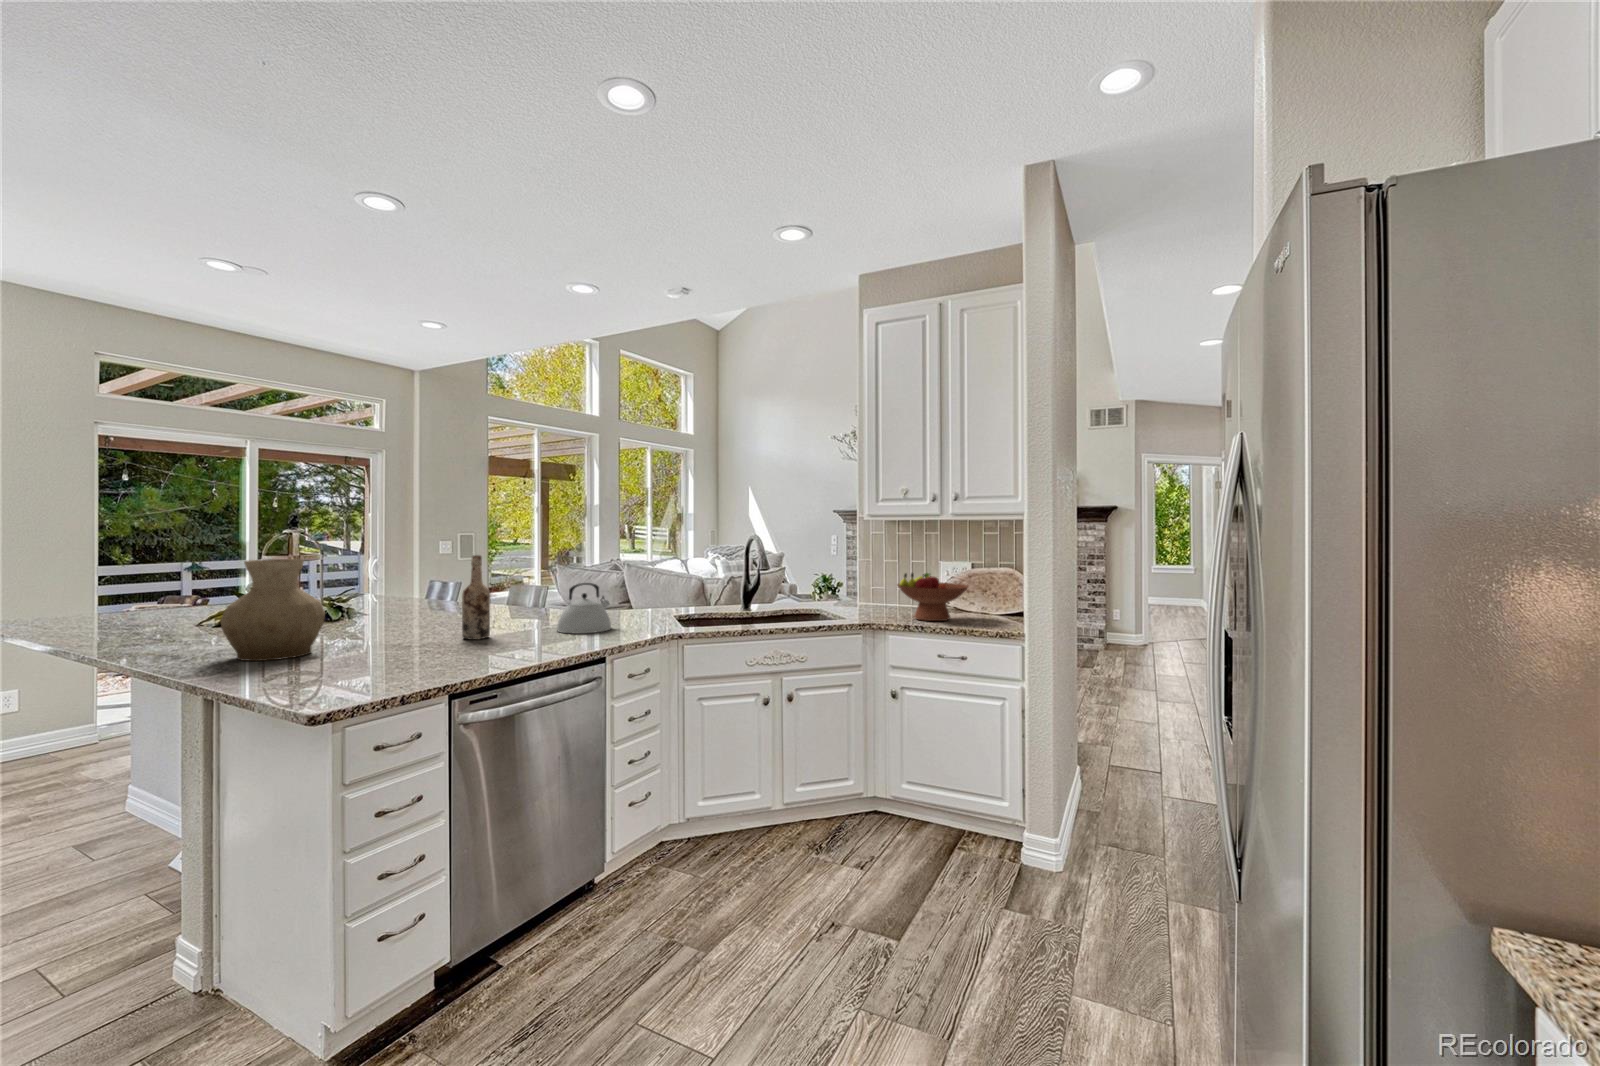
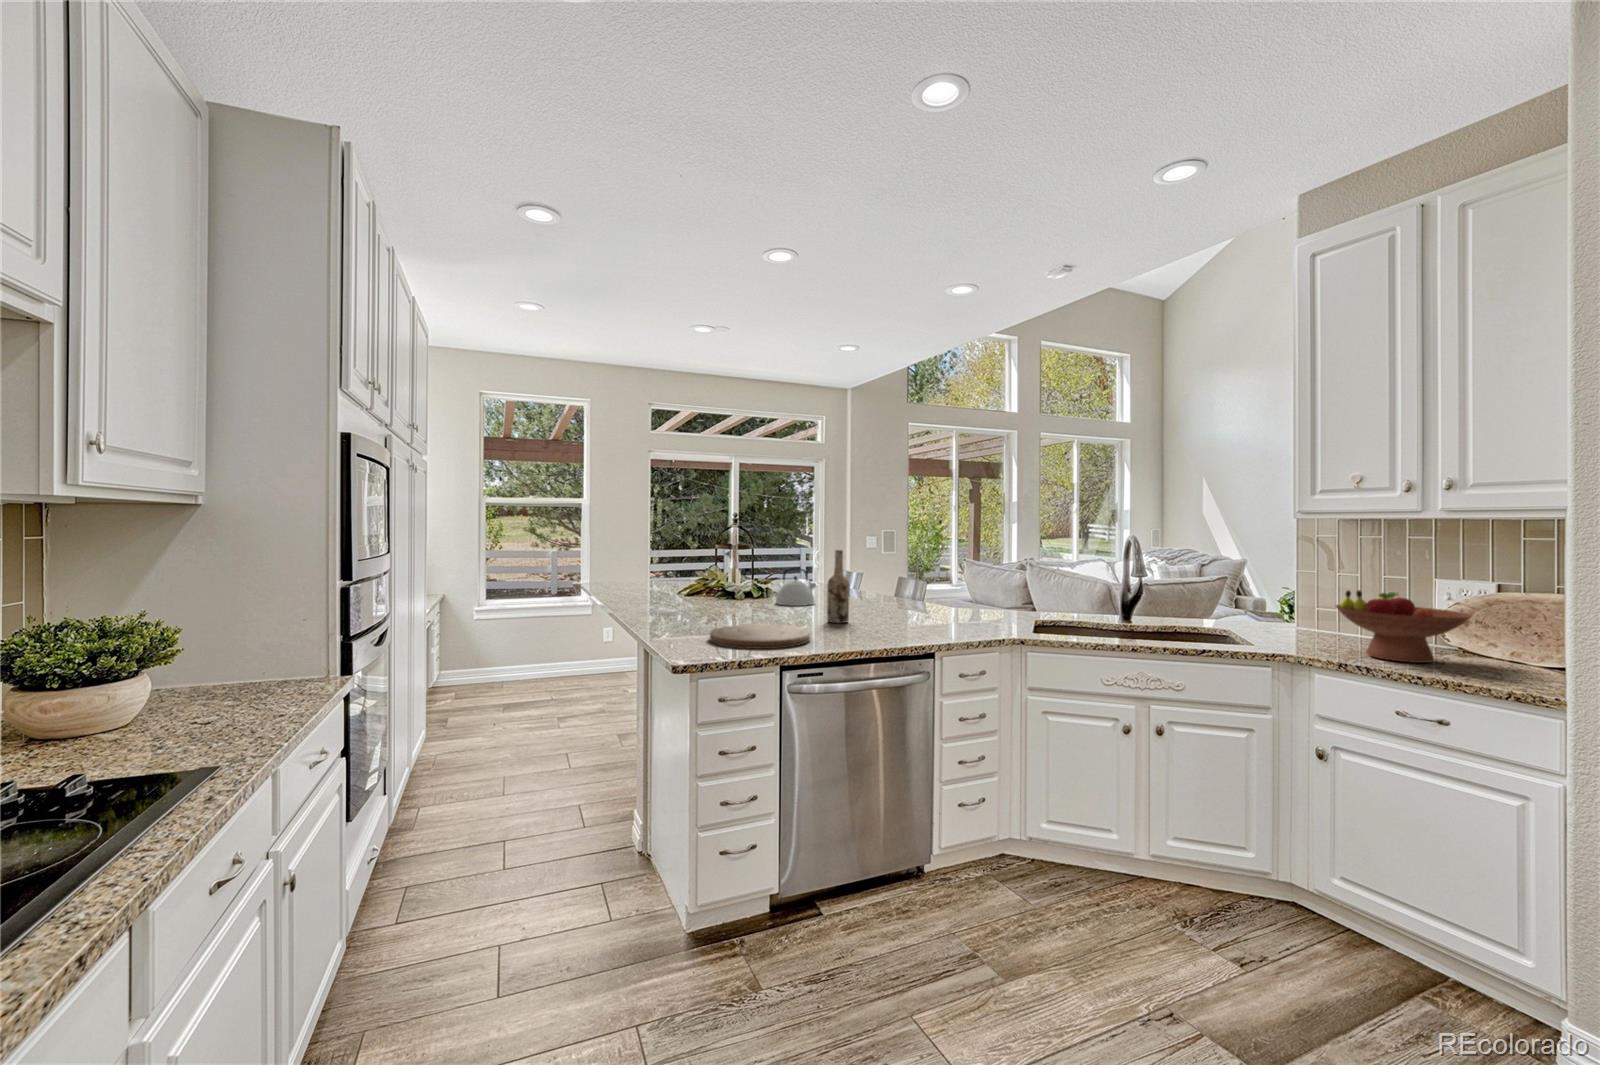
vase: present [221,559,325,661] -> none [670,549,732,623]
kettle: present [557,583,611,634] -> present [776,568,816,606]
cutting board: none [330,648,473,683] -> present [710,624,810,649]

